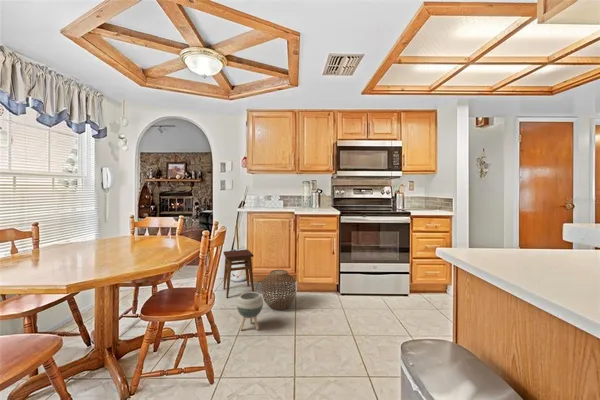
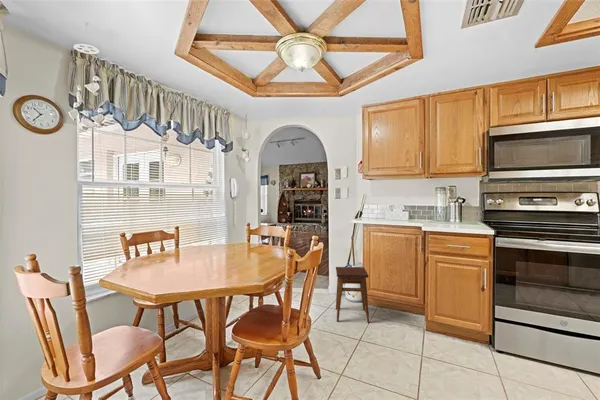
woven basket: present [262,270,296,310] -> none [376,300,422,355]
planter: present [237,292,263,330] -> none [340,325,373,379]

